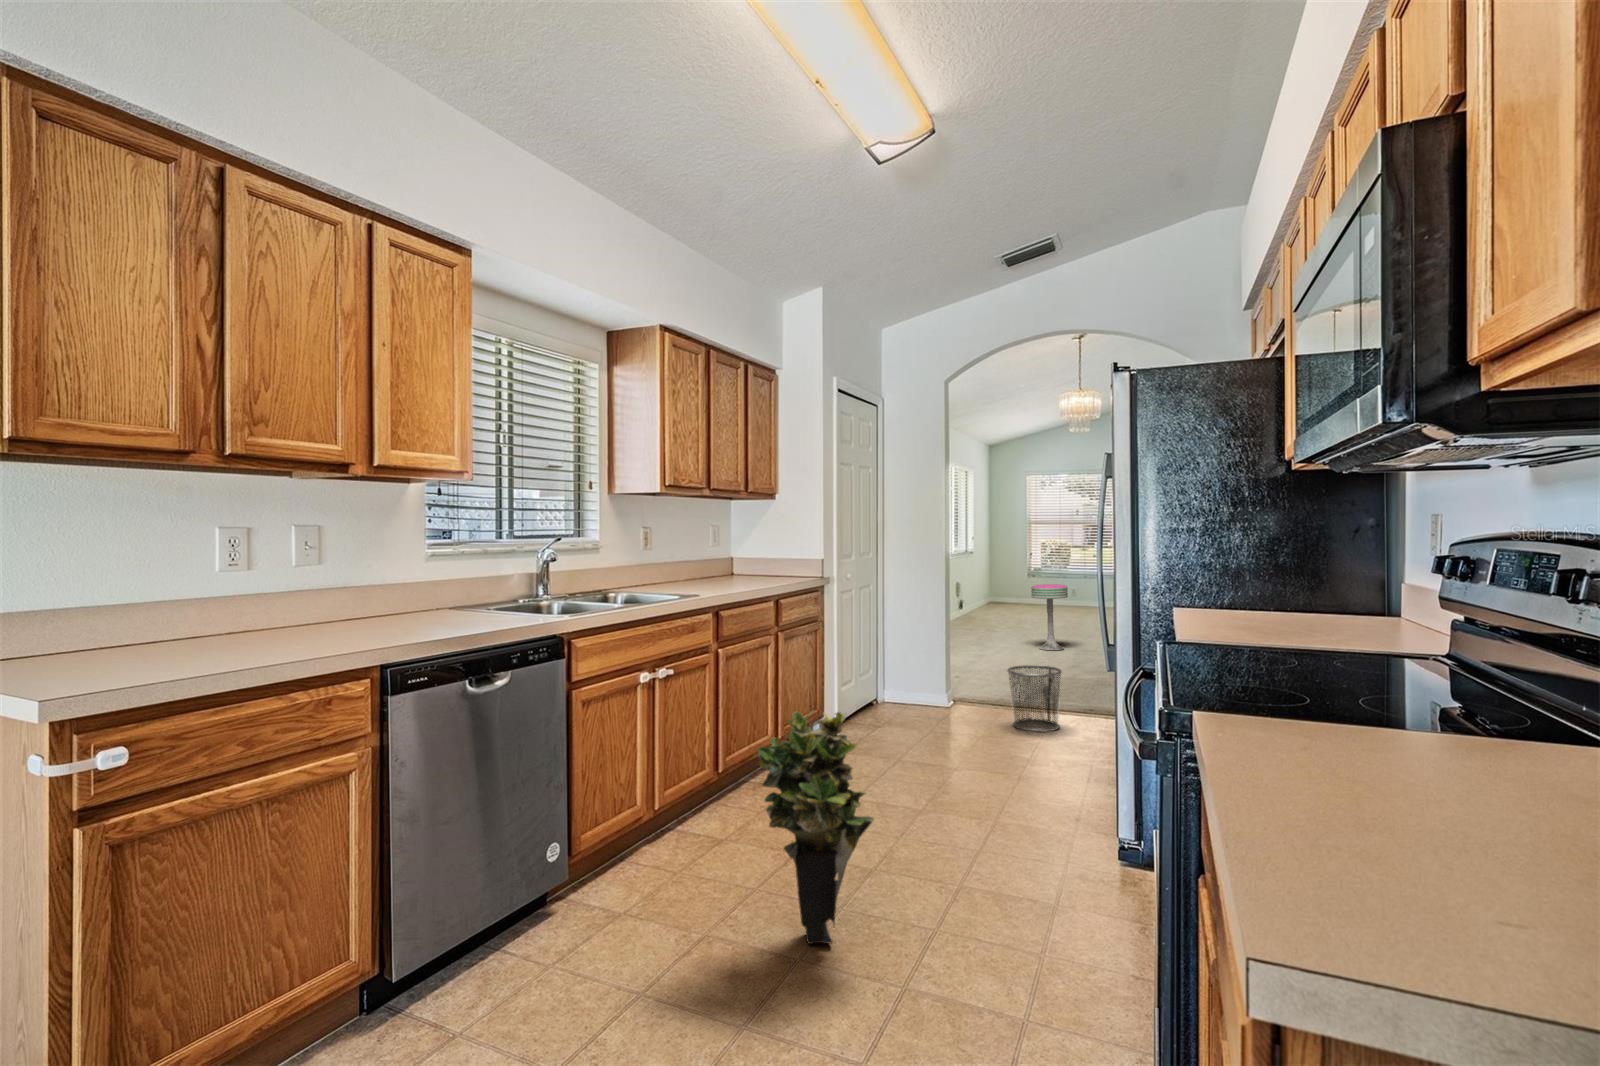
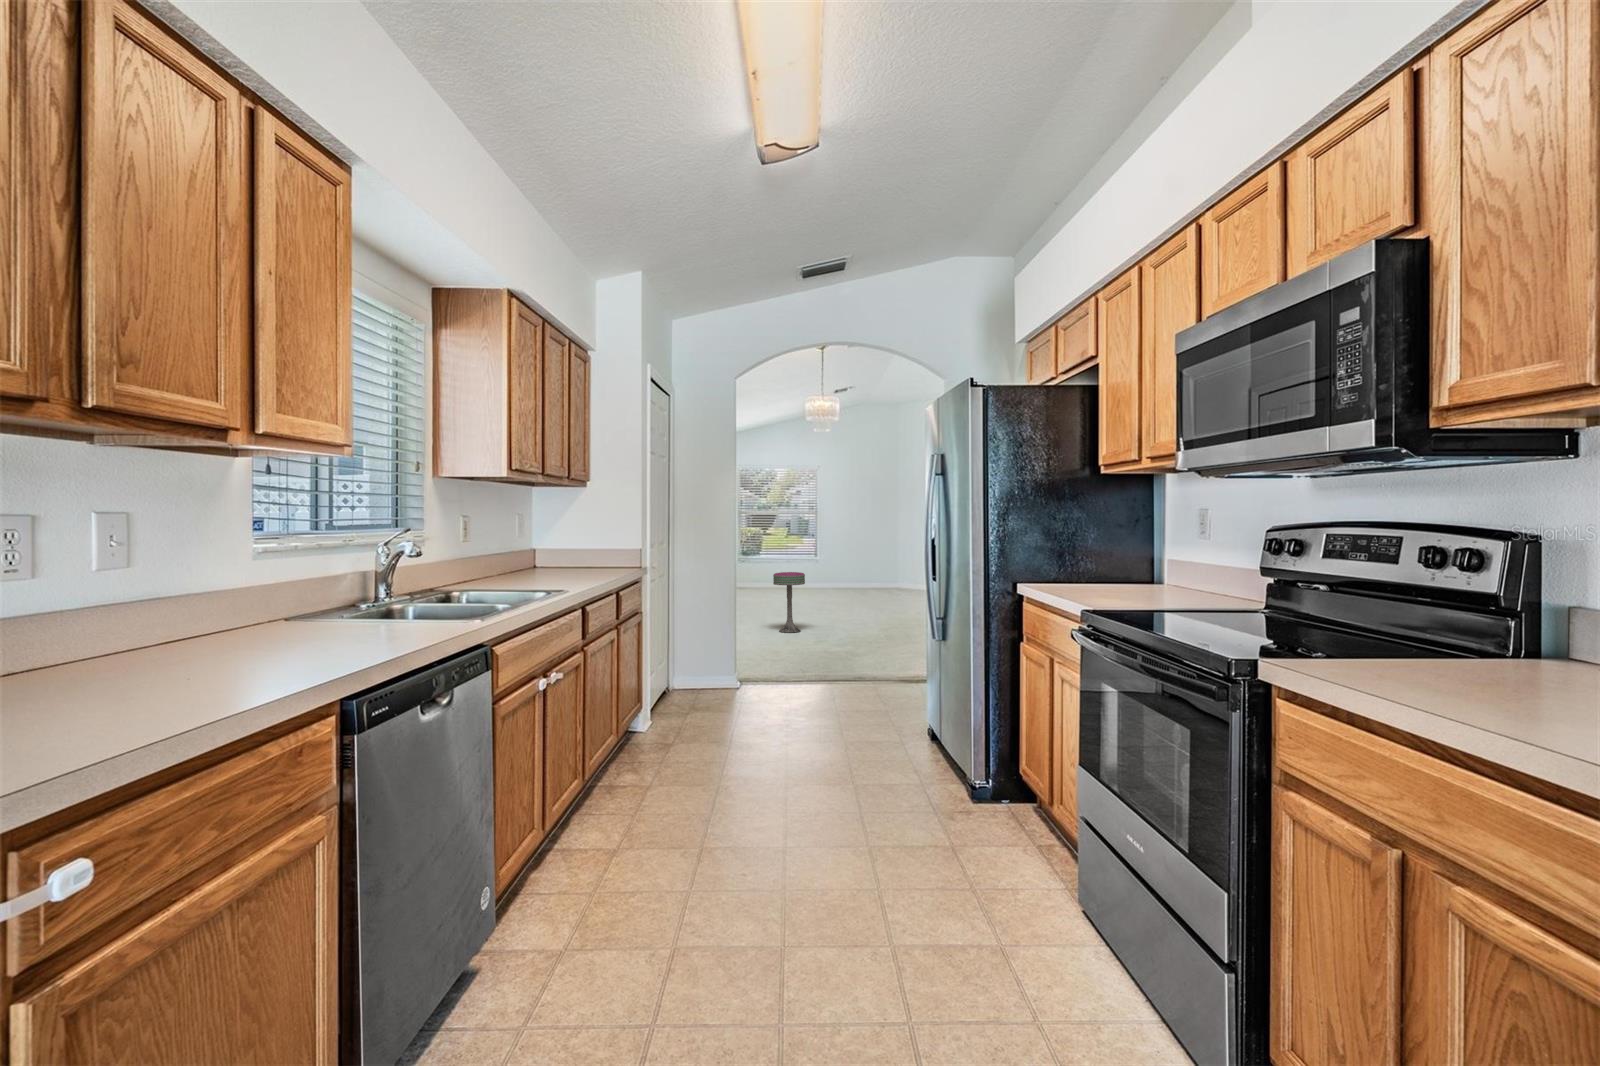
waste bin: present [1007,665,1062,732] -> none [804,647,852,707]
potted plant: present [757,712,874,944] -> none [714,705,836,936]

